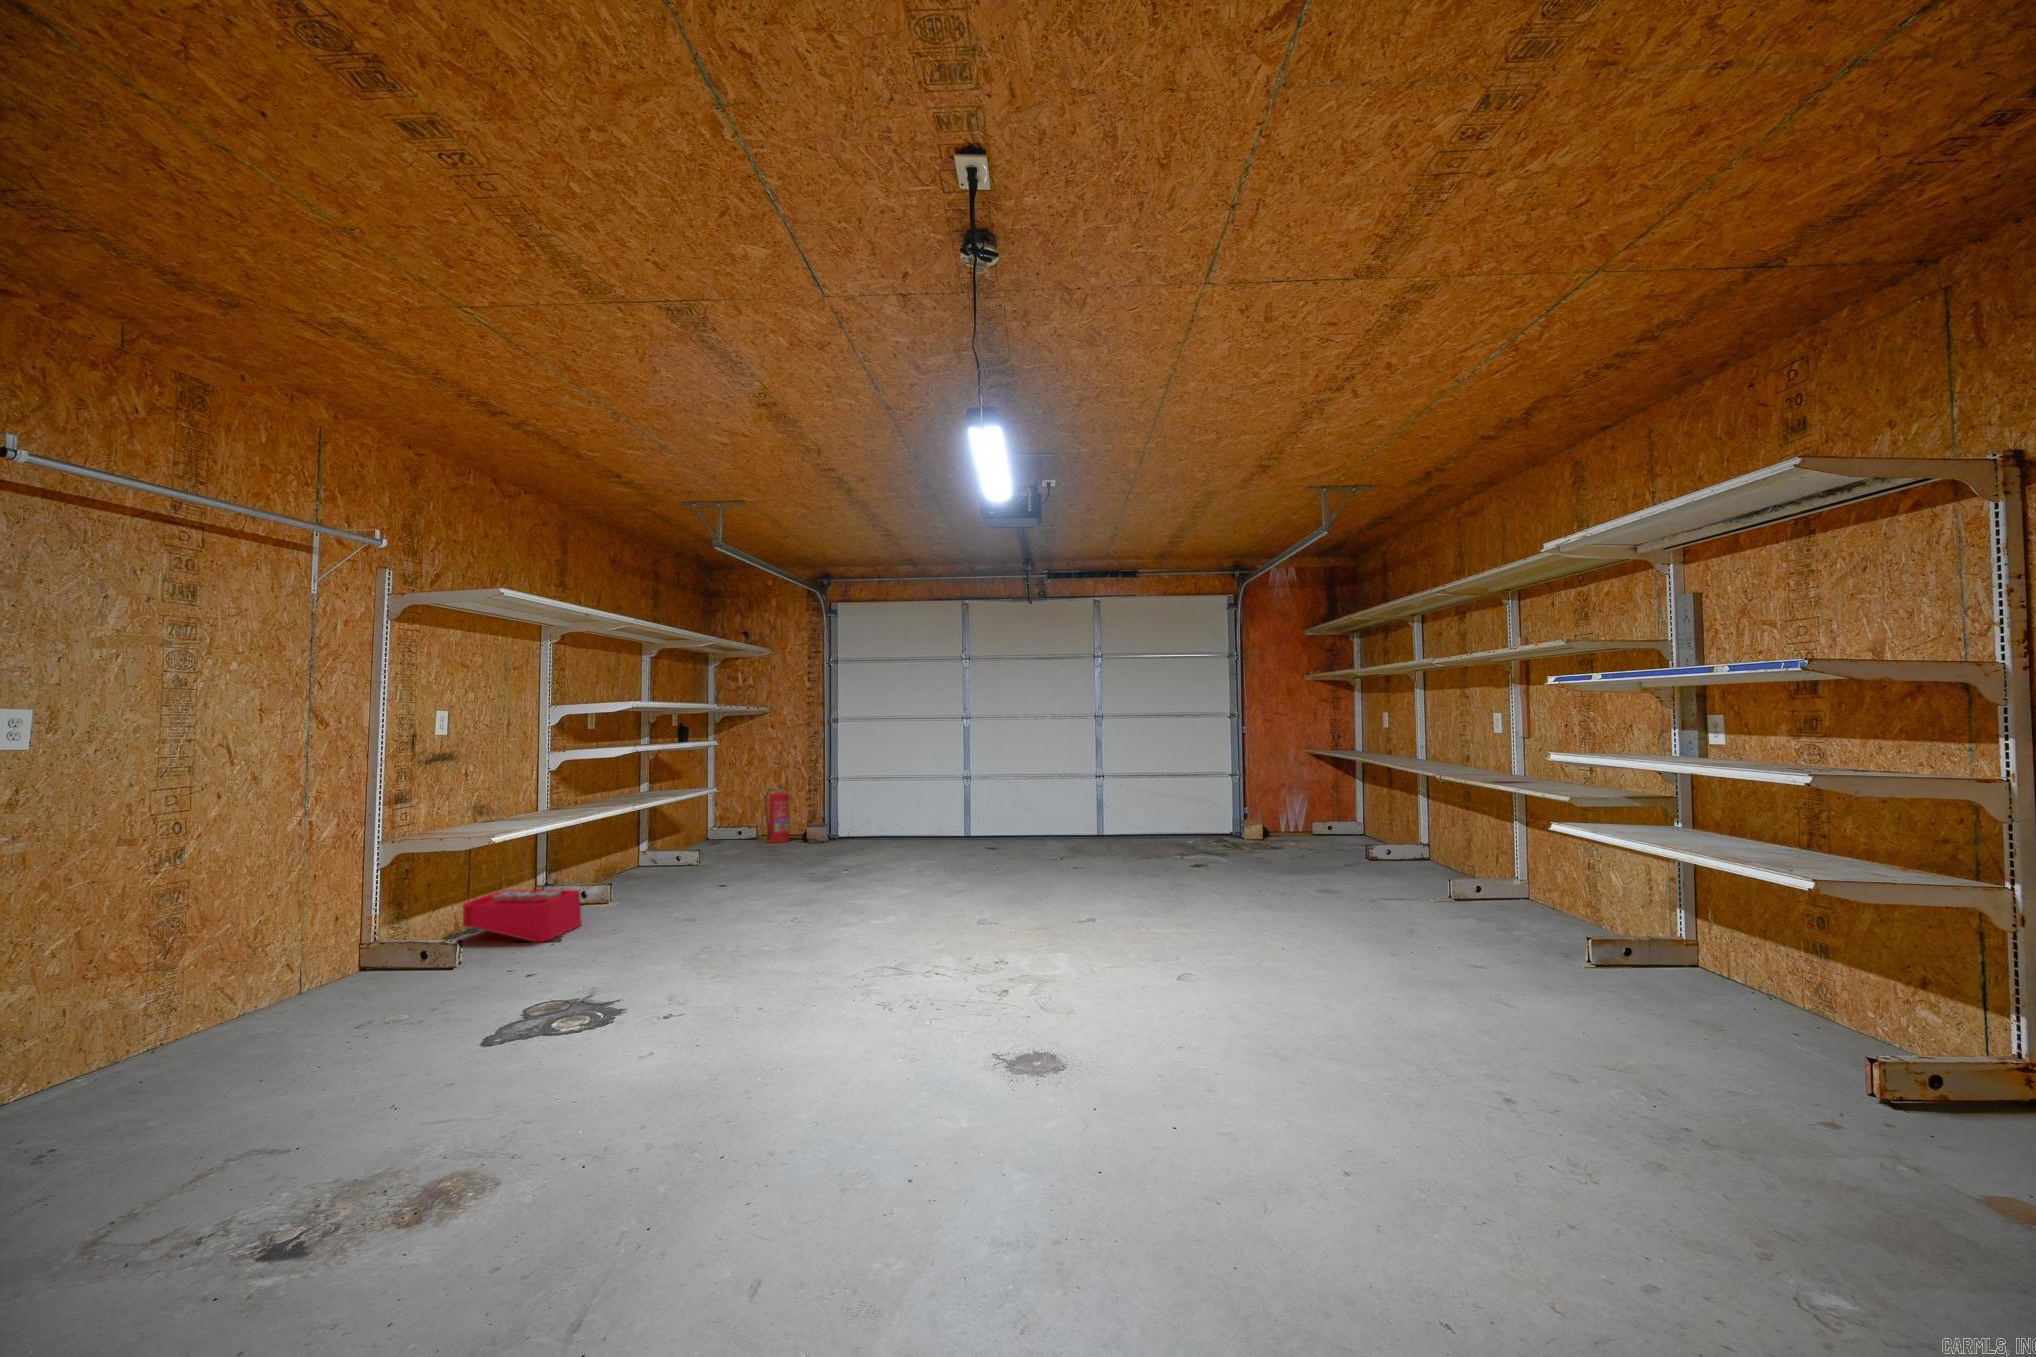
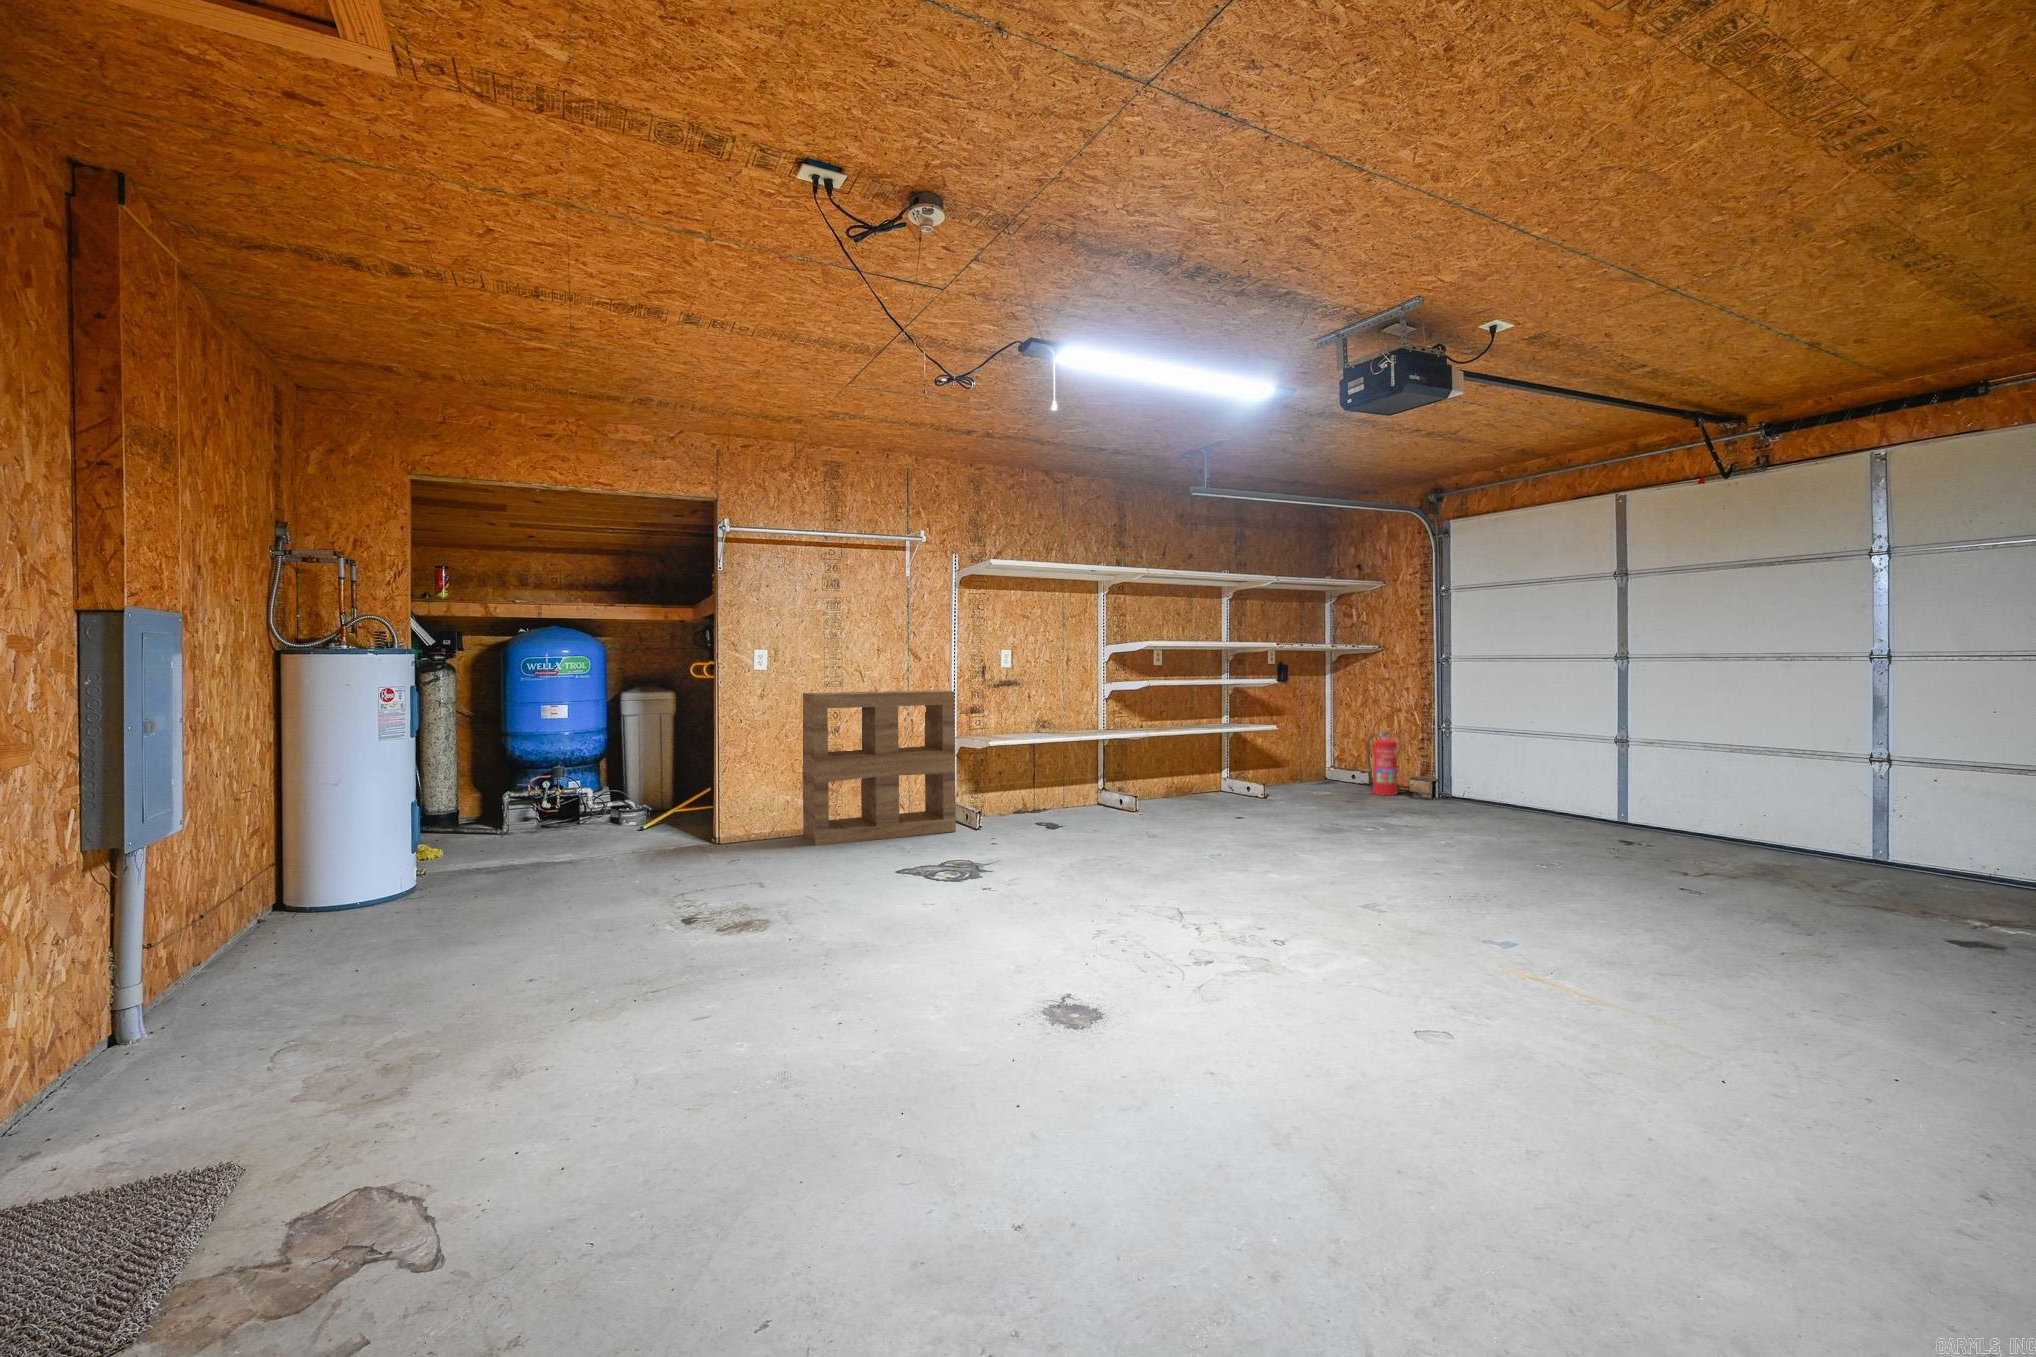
shelving unit: none [74,772,427,1085] -> present [803,690,956,846]
storage bin: present [463,890,582,942] -> none [1017,782,1089,827]

